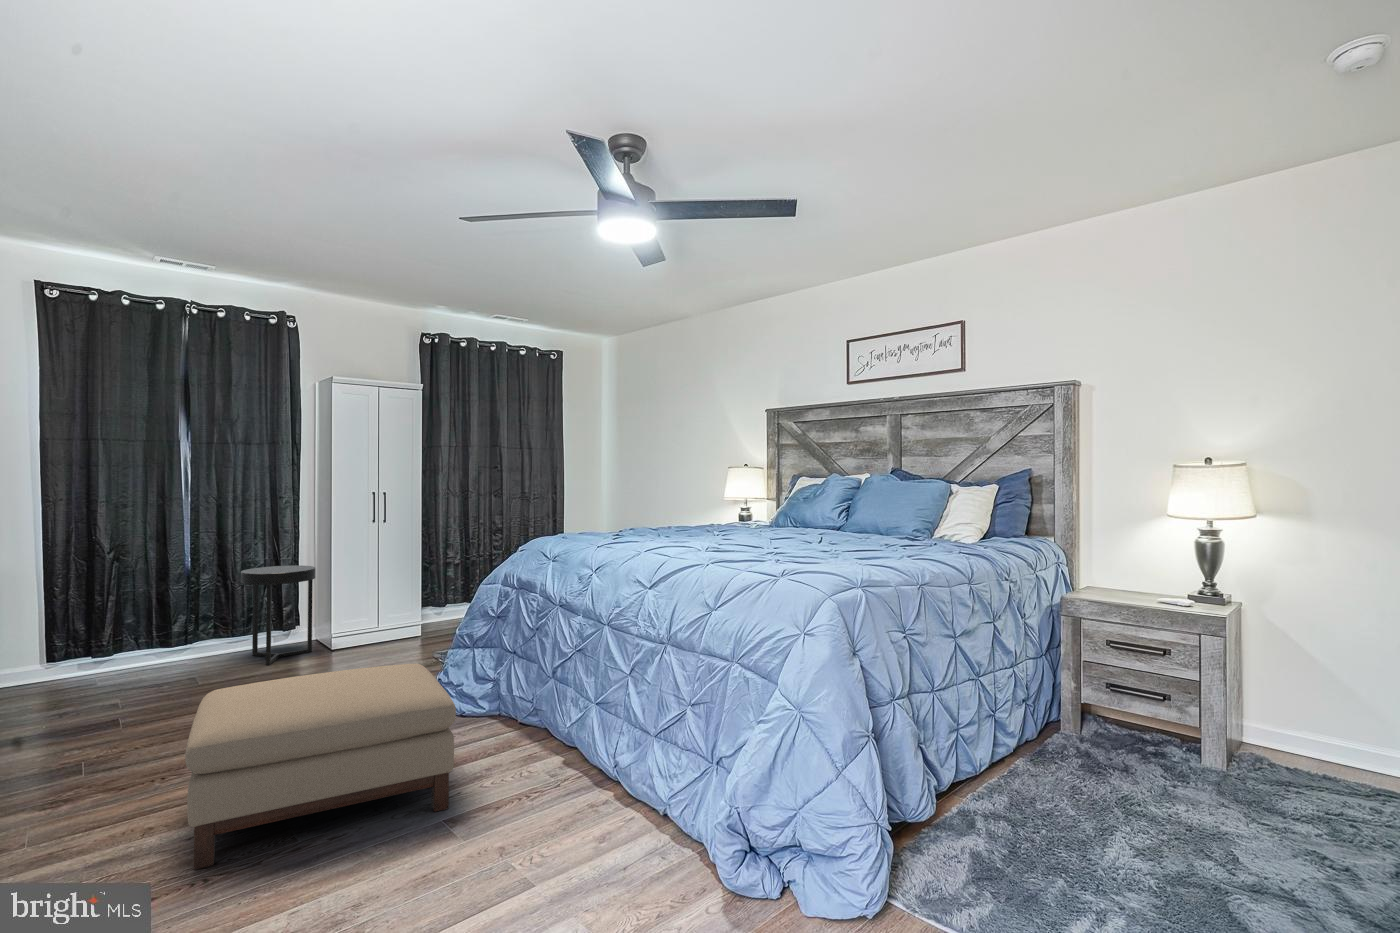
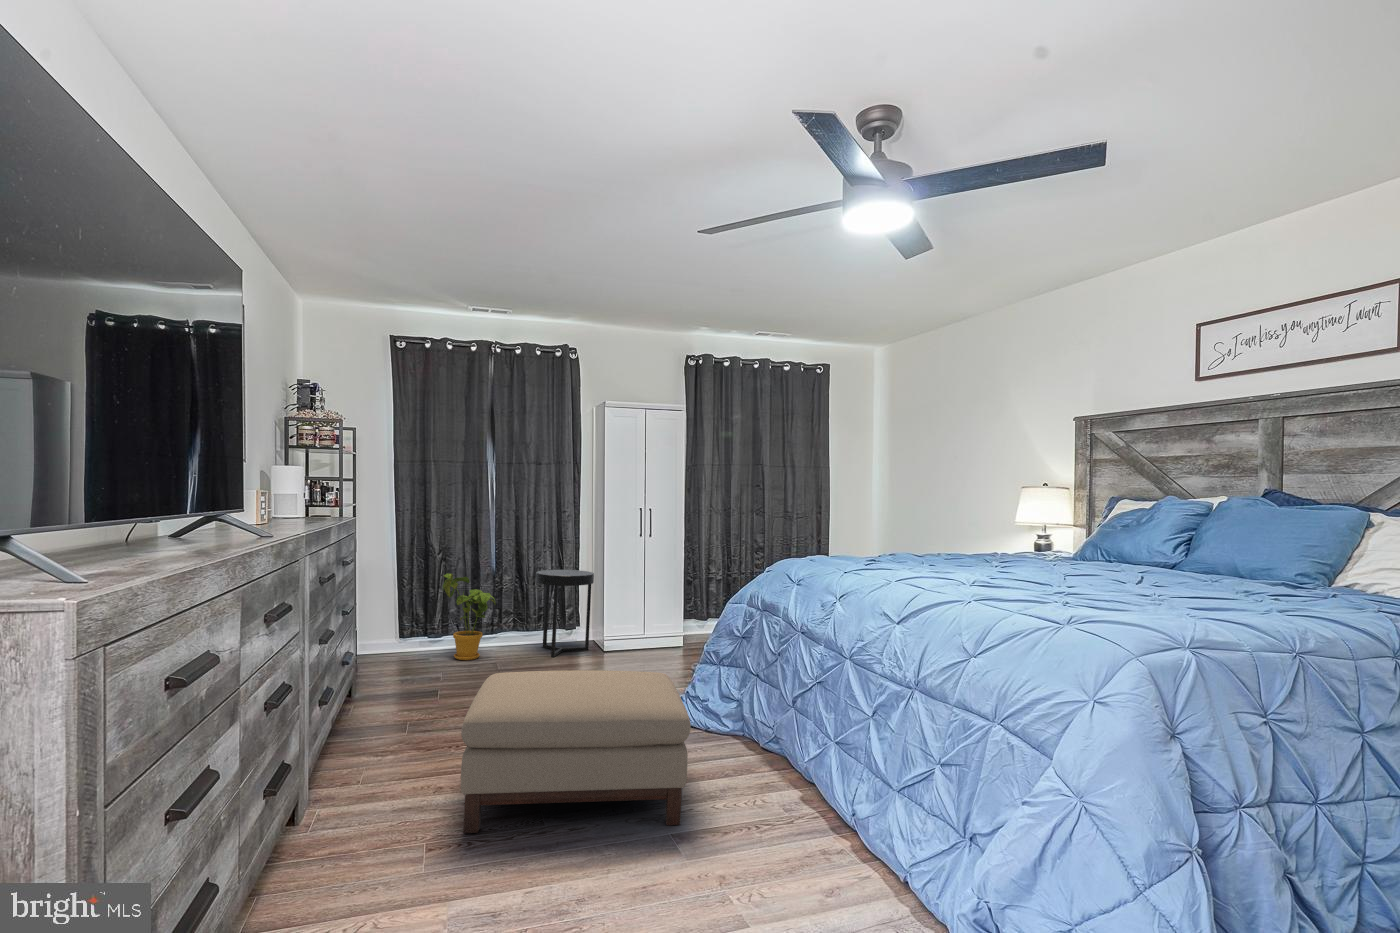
house plant: none [111,583,189,683] -> present [443,574,495,660]

